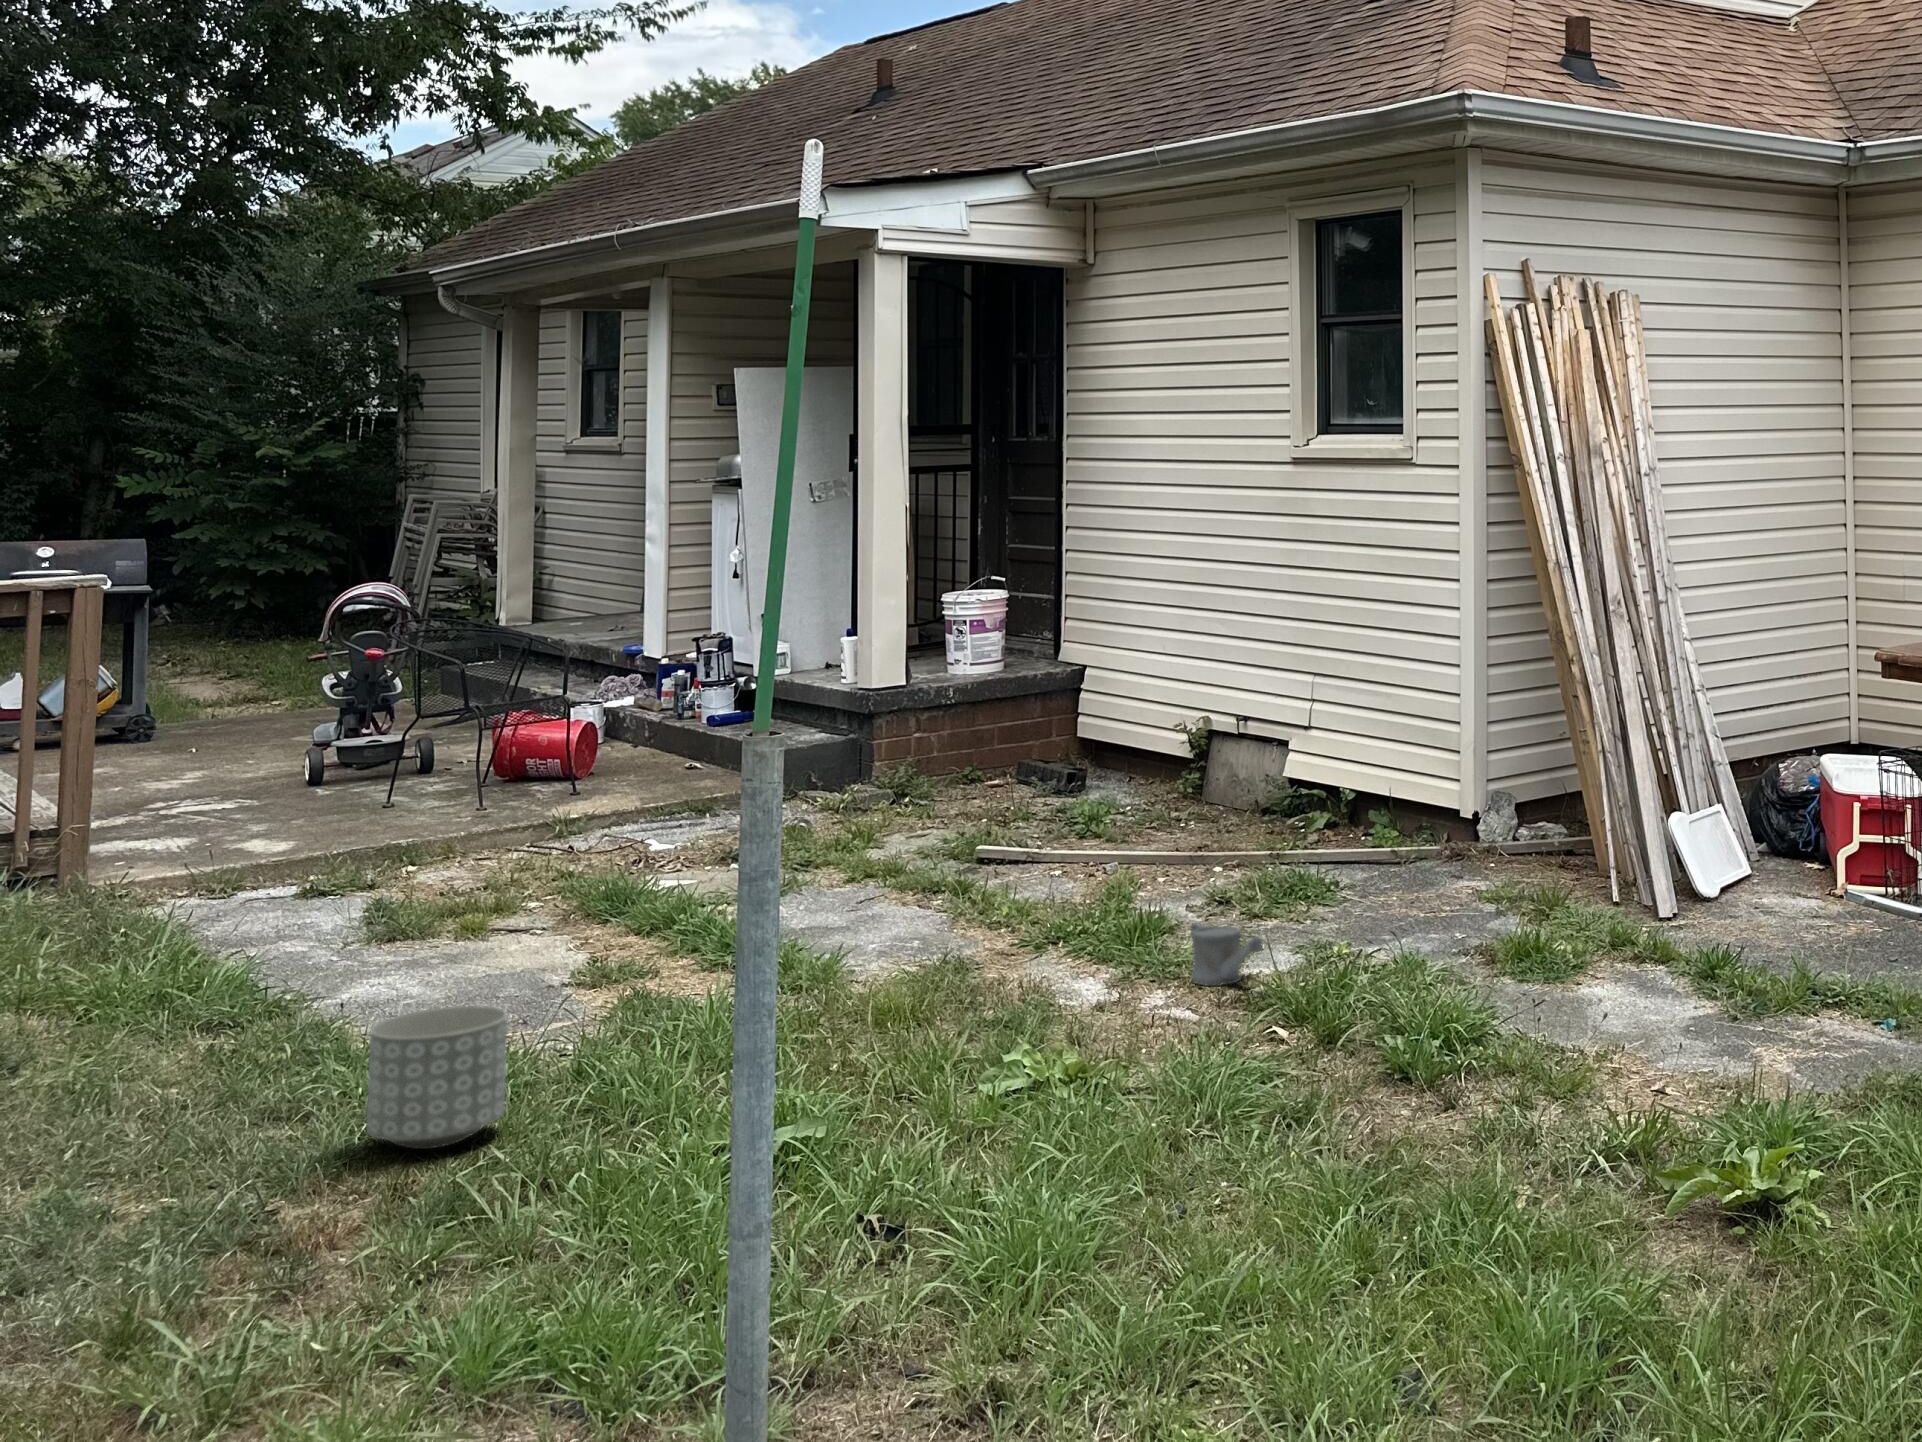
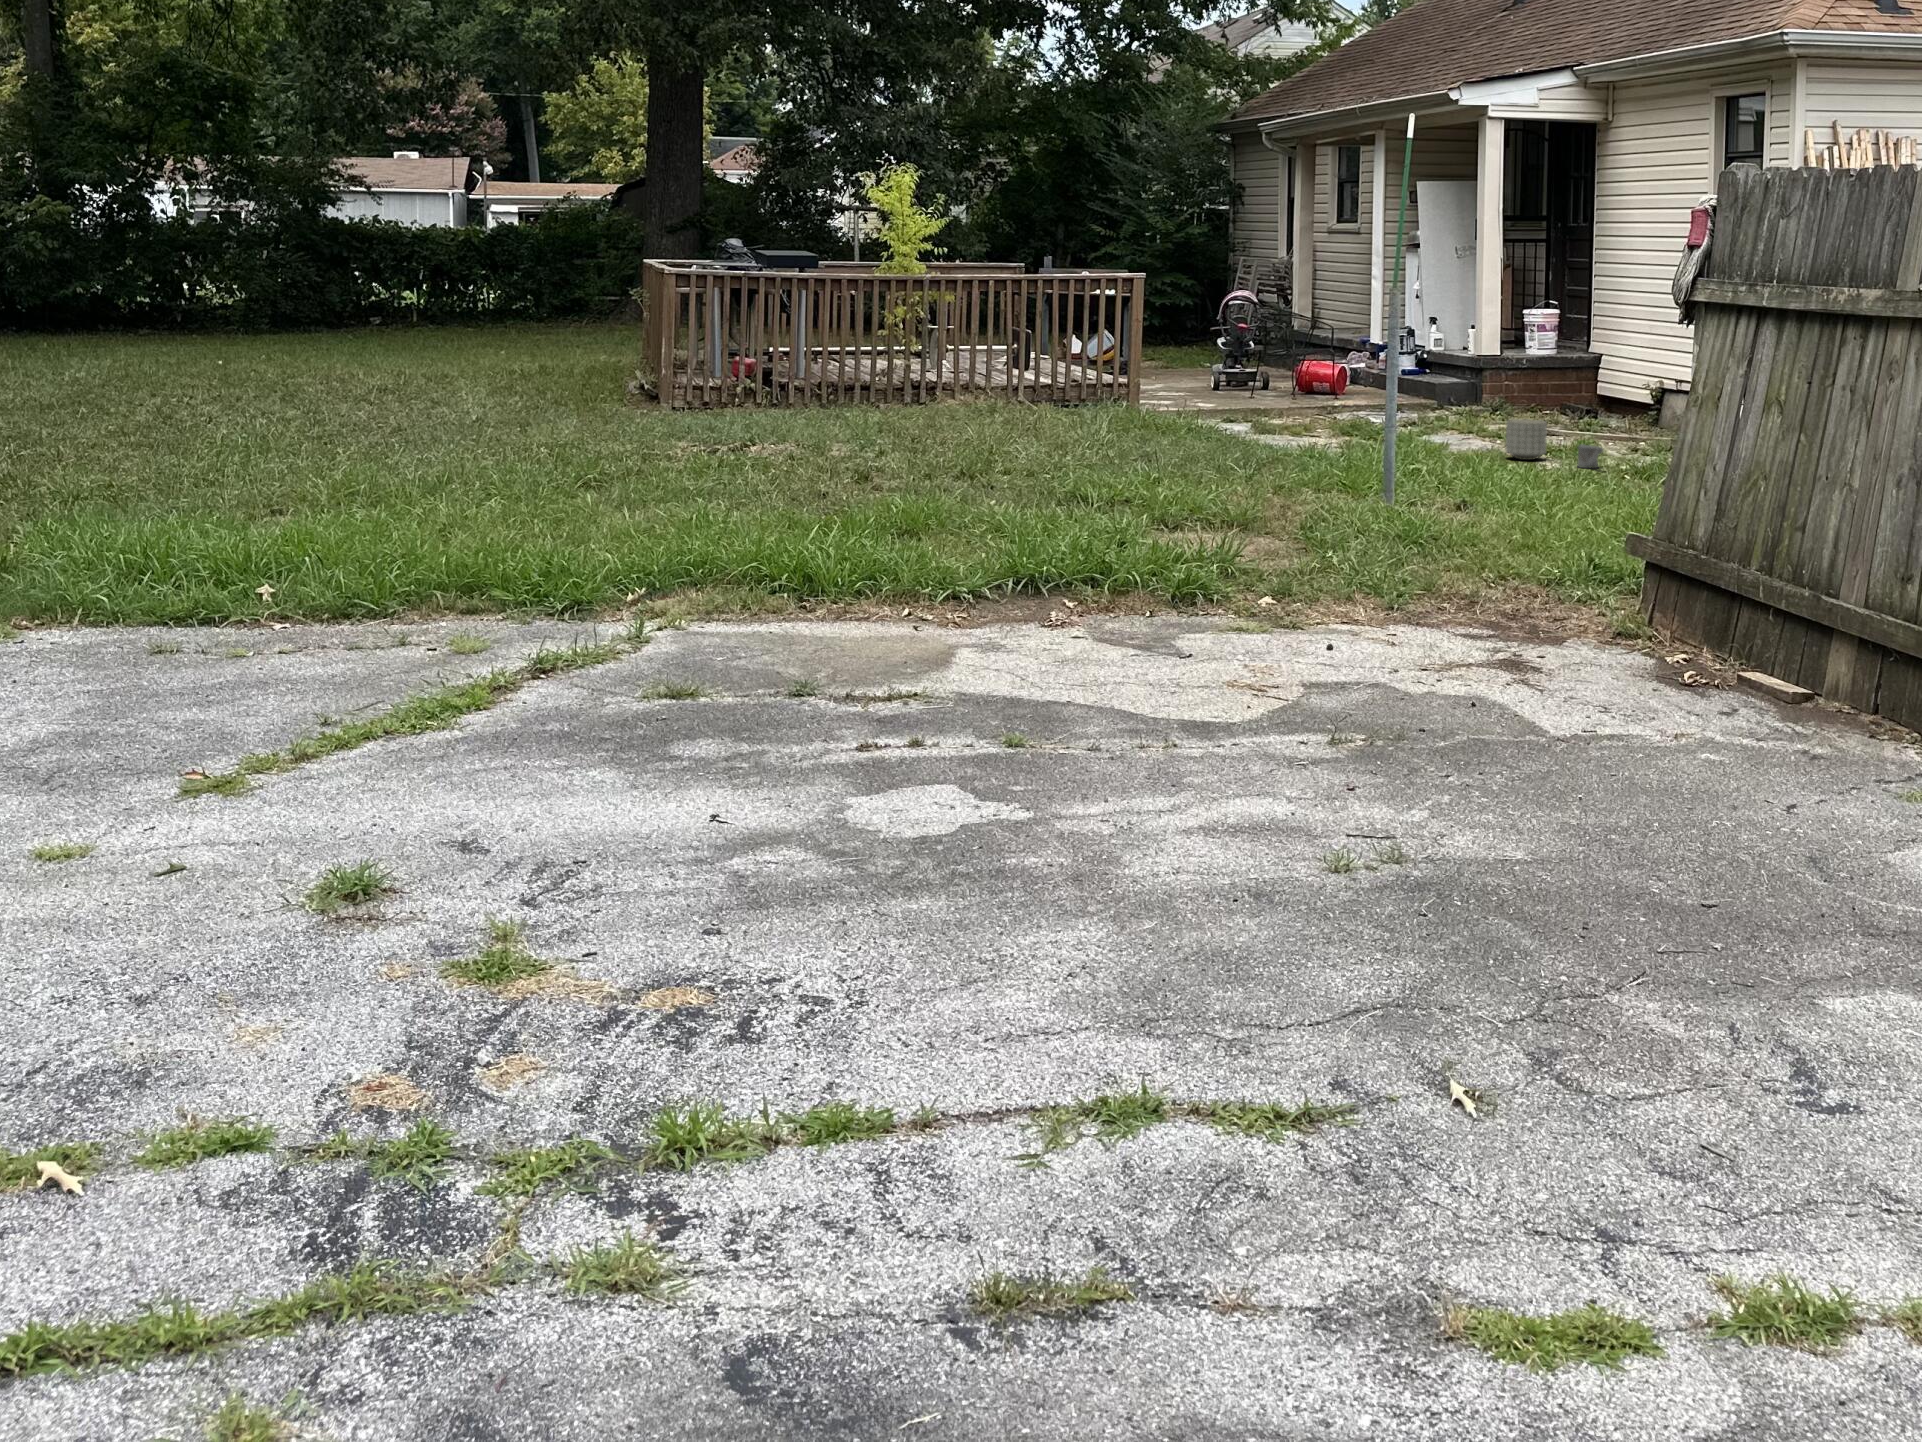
planter: present [367,1006,507,1149] -> present [1506,419,1547,460]

